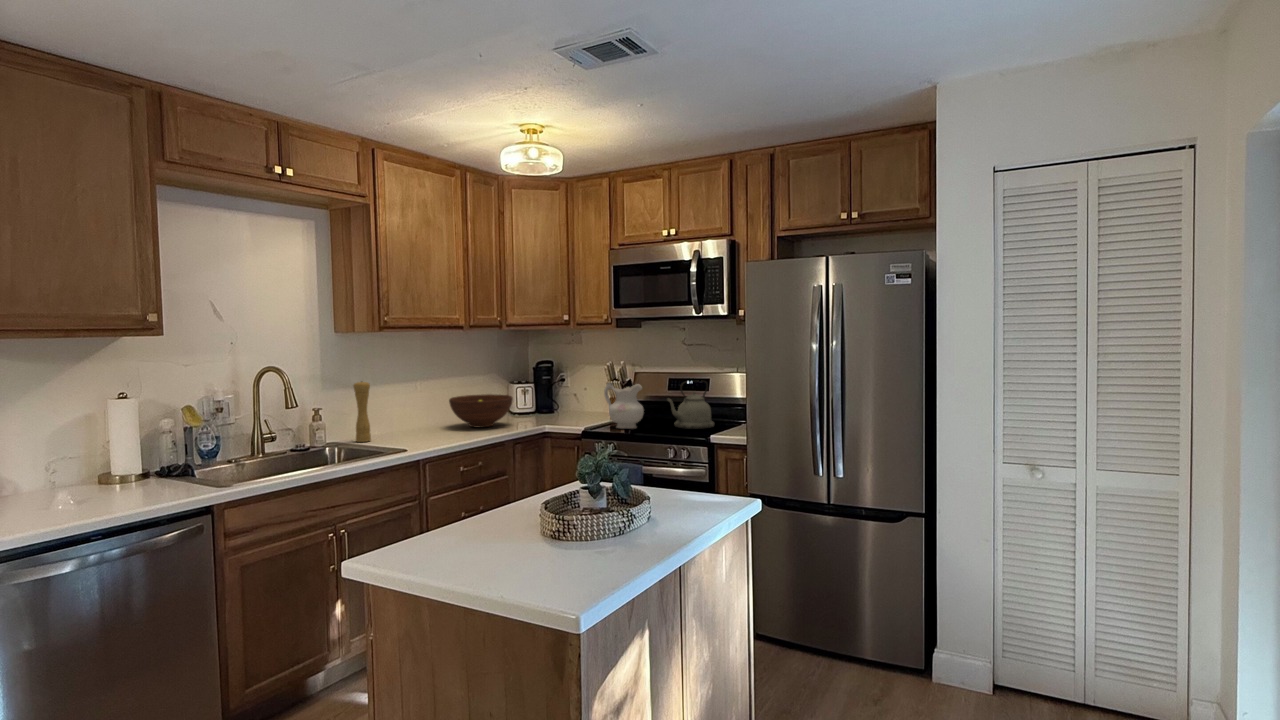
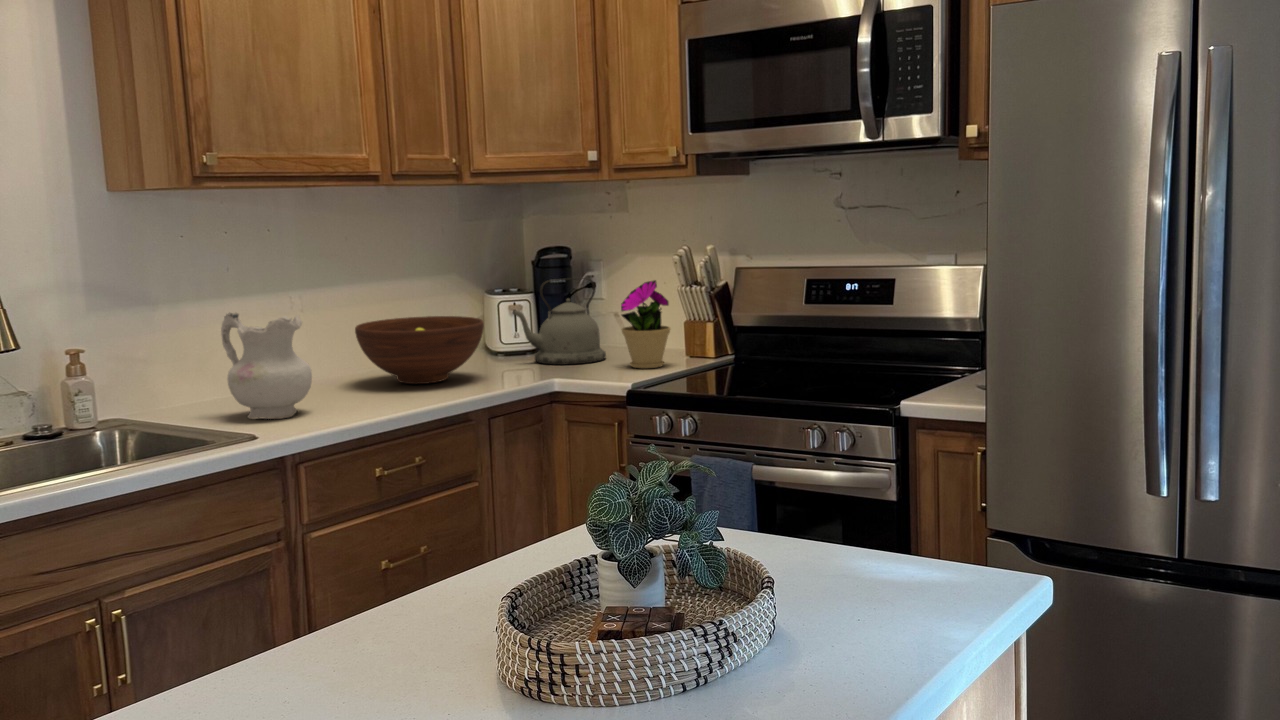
flower pot: none [579,378,603,421] -> present [621,280,670,368]
pepper mill: present [353,381,371,442] -> none [151,292,193,418]
ceramic pitcher: present [604,382,644,429] -> present [221,313,312,419]
kettle: present [667,382,714,429] -> present [513,278,606,365]

